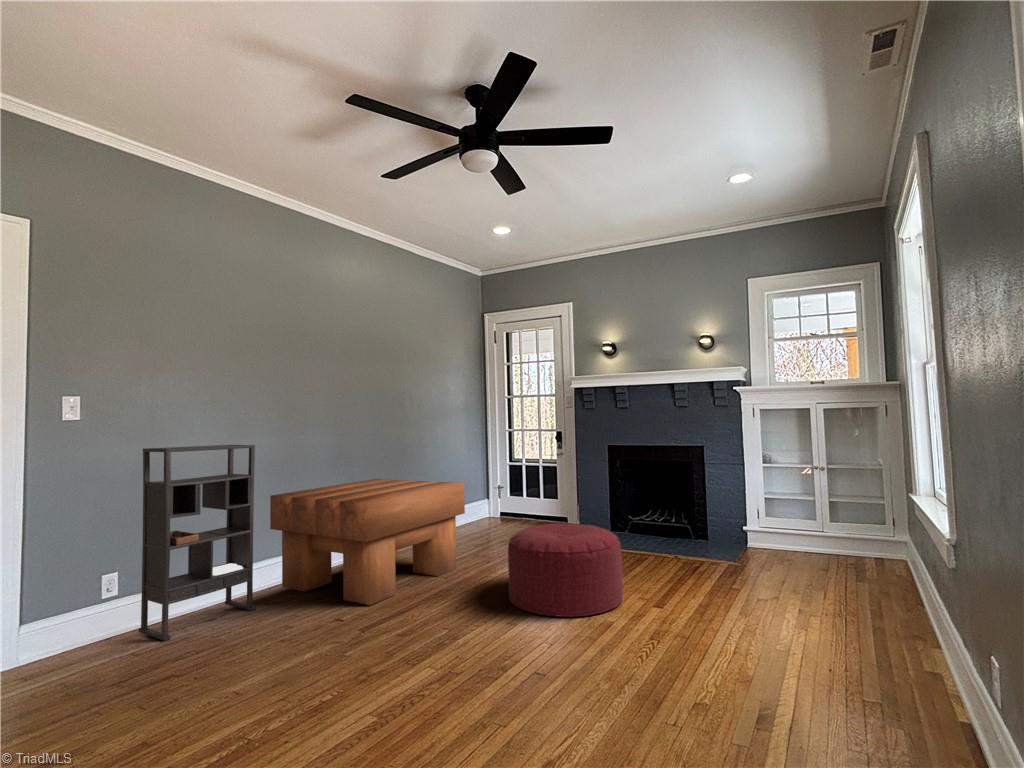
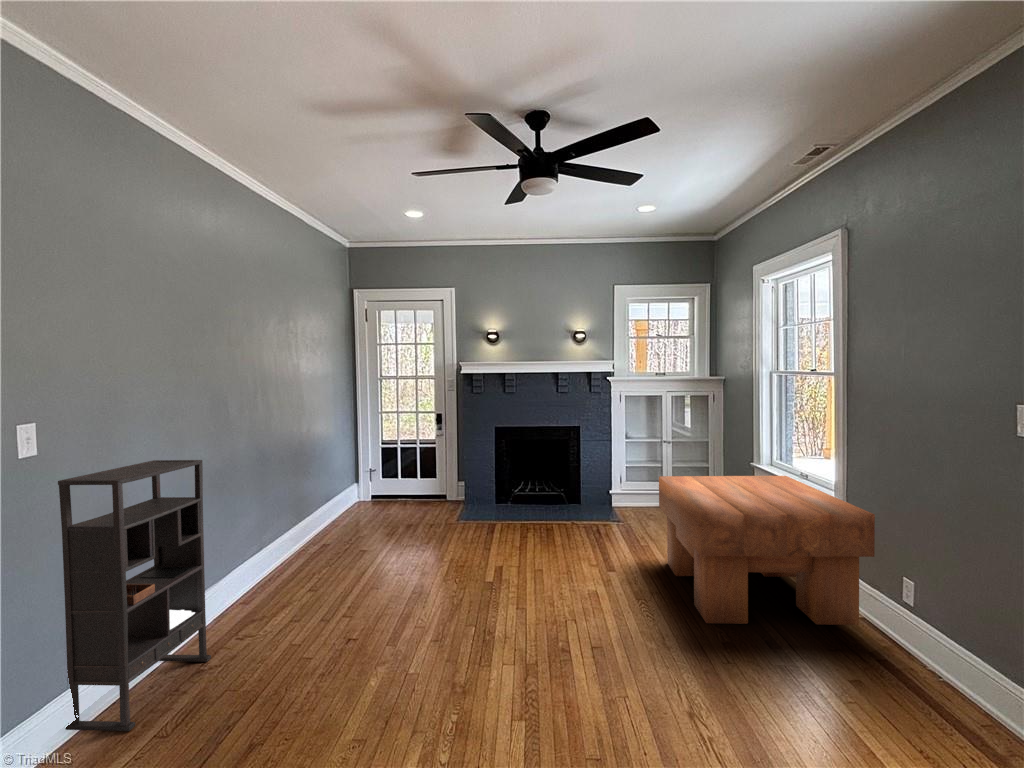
coffee table: present [270,479,465,605] -> present [659,476,875,625]
ottoman: present [508,524,623,617] -> none [479,509,583,599]

